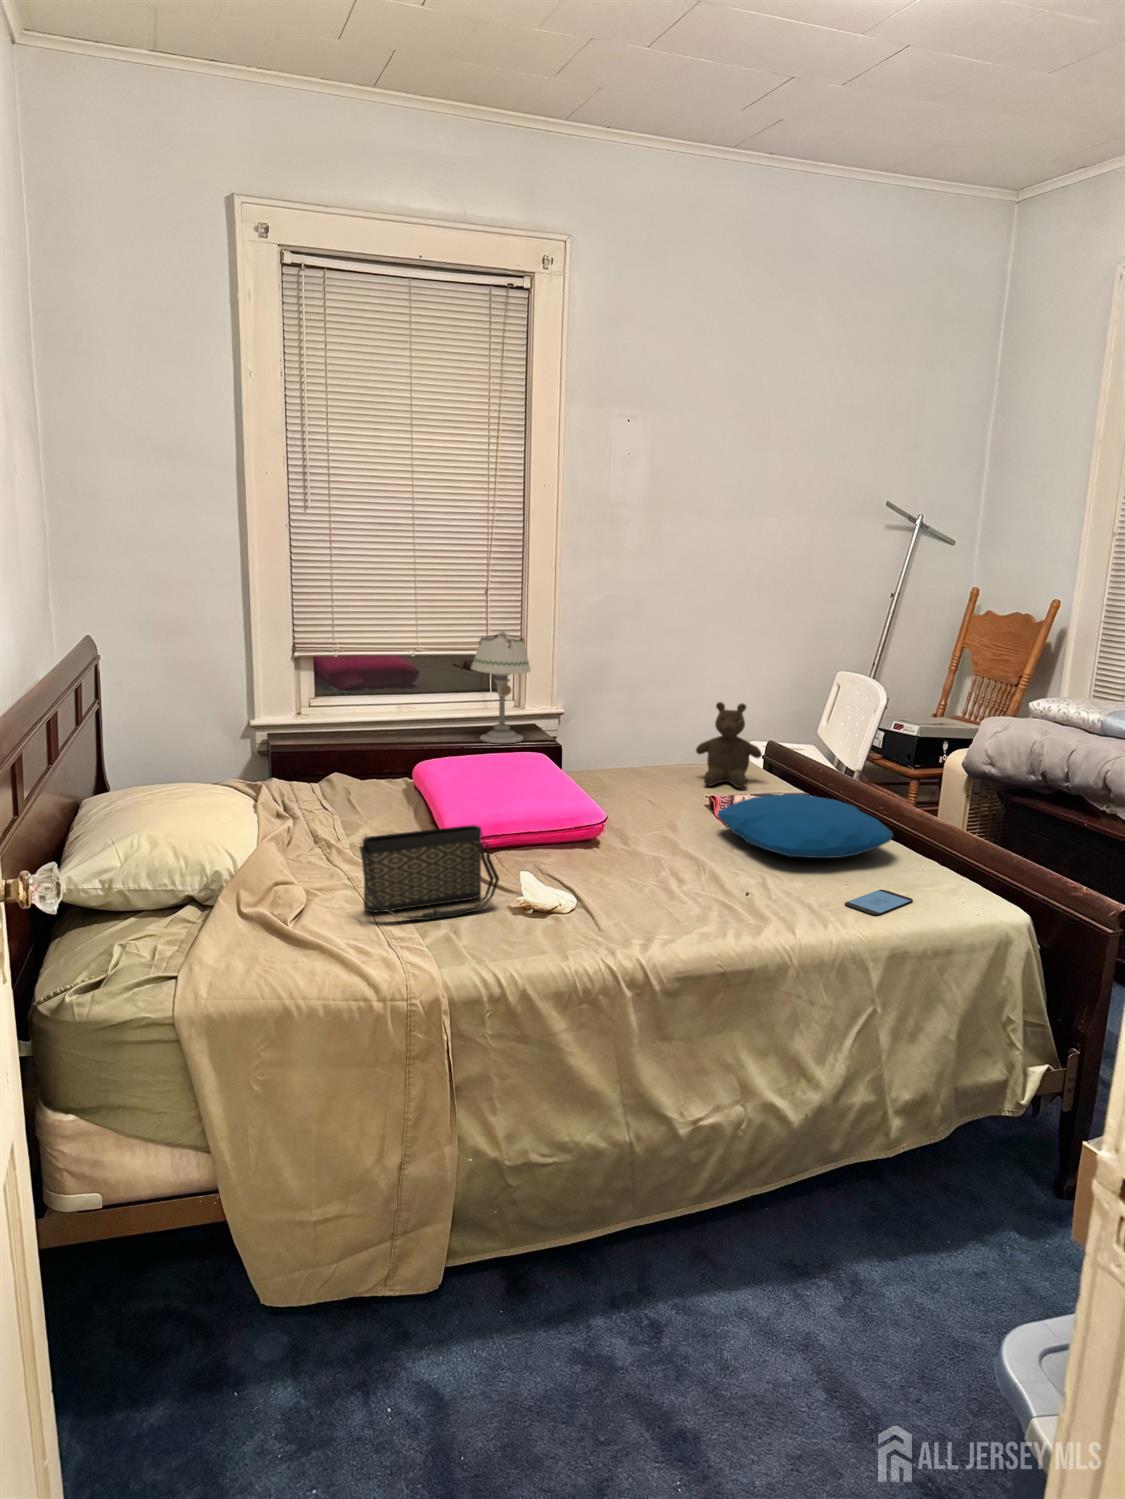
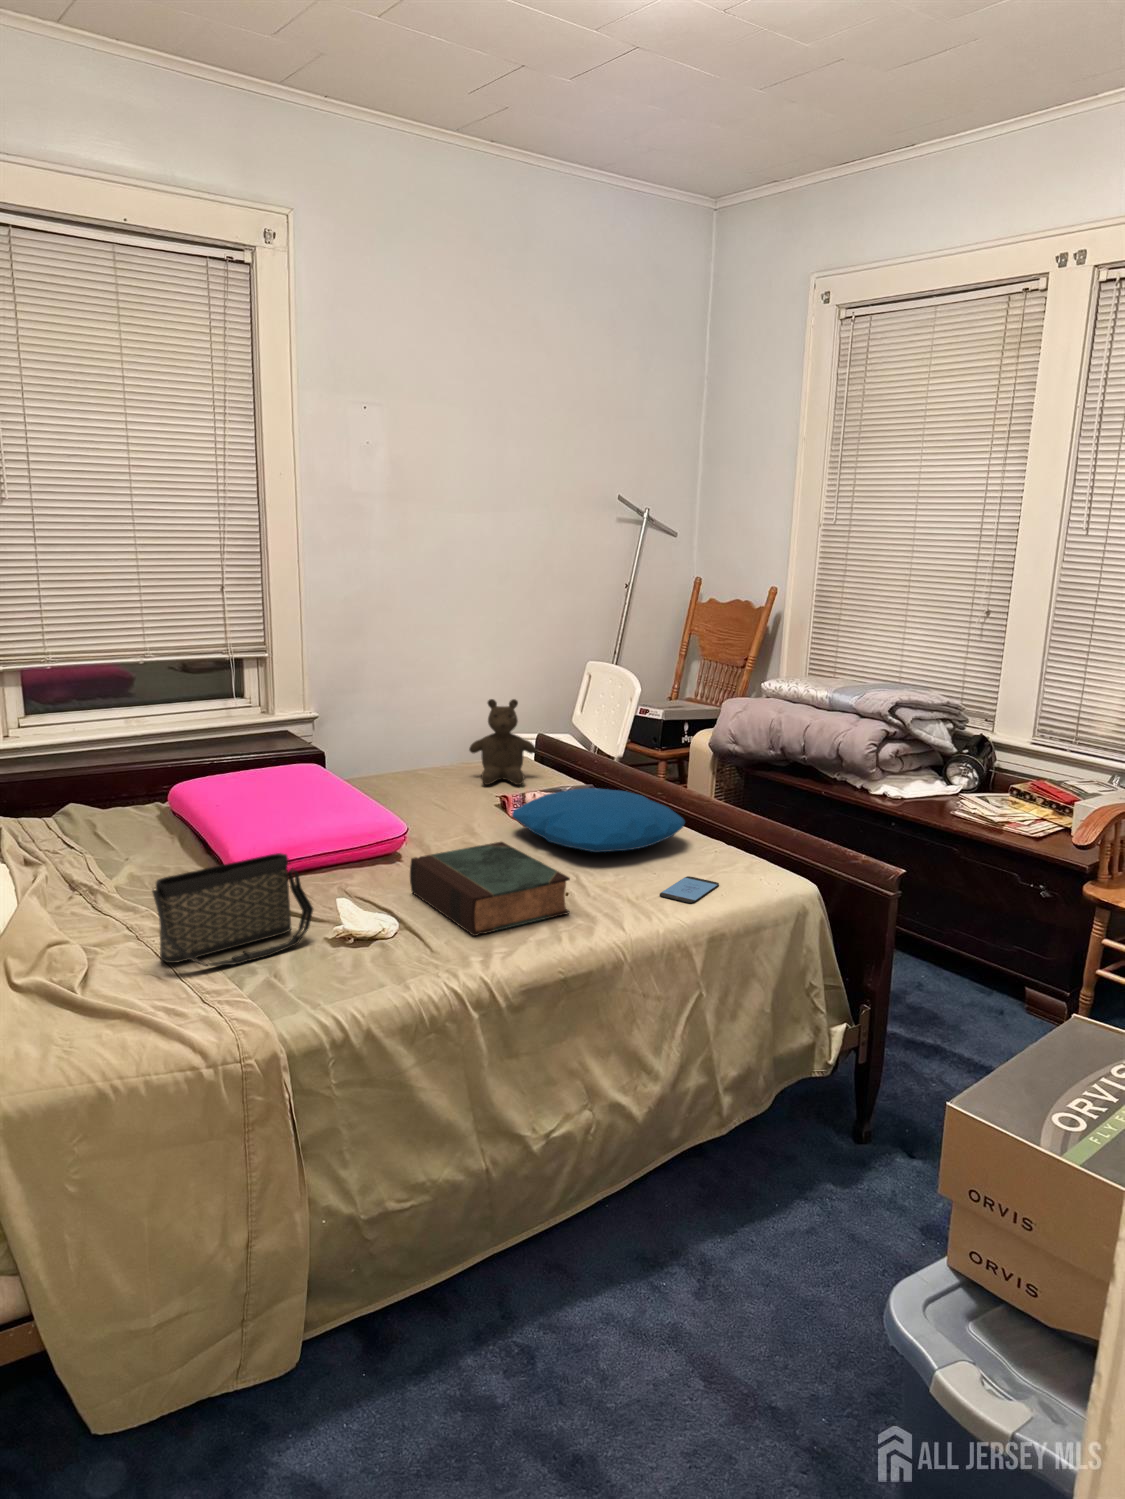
table lamp: present [471,631,531,743] -> none [211,633,279,755]
book: none [599,837,747,921] -> present [410,842,570,936]

